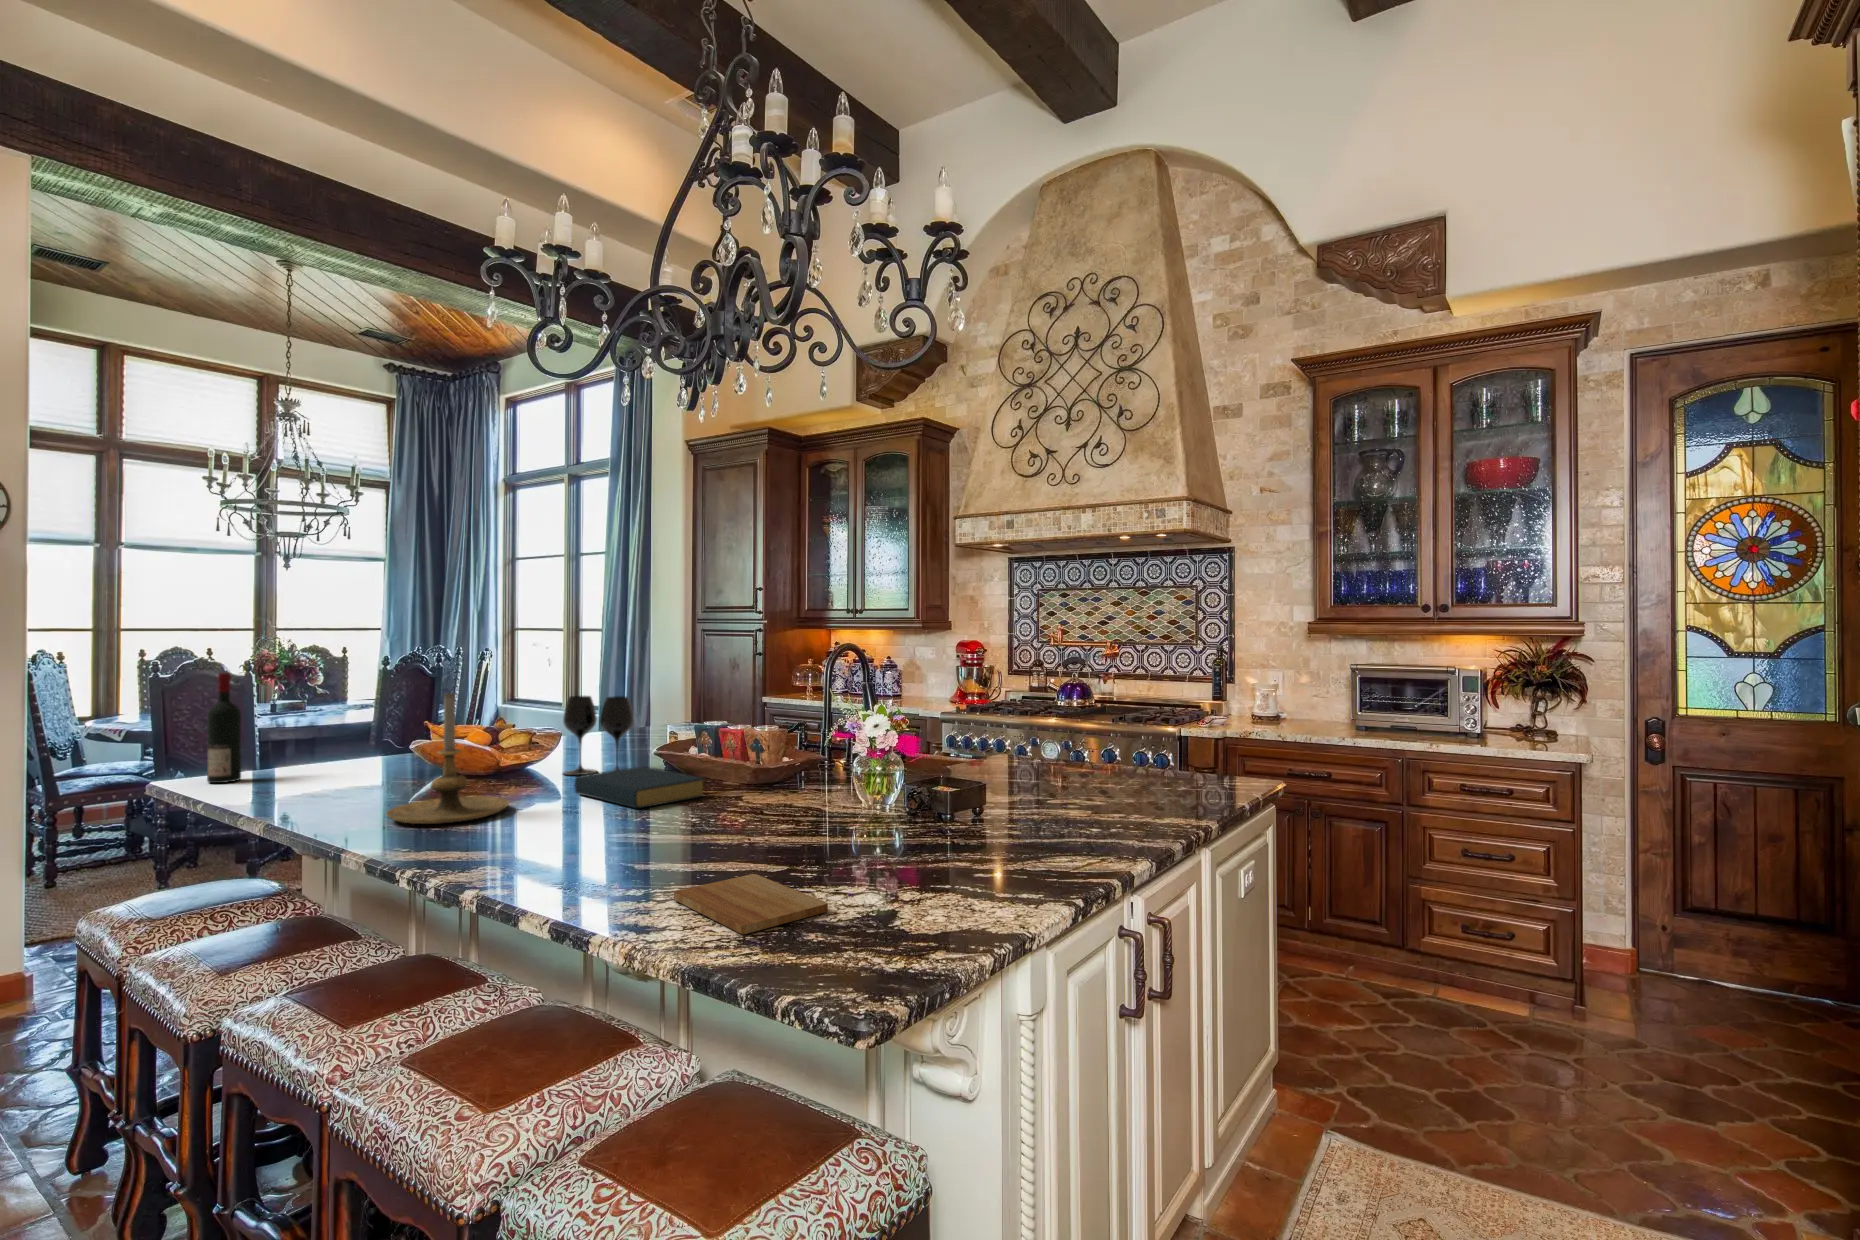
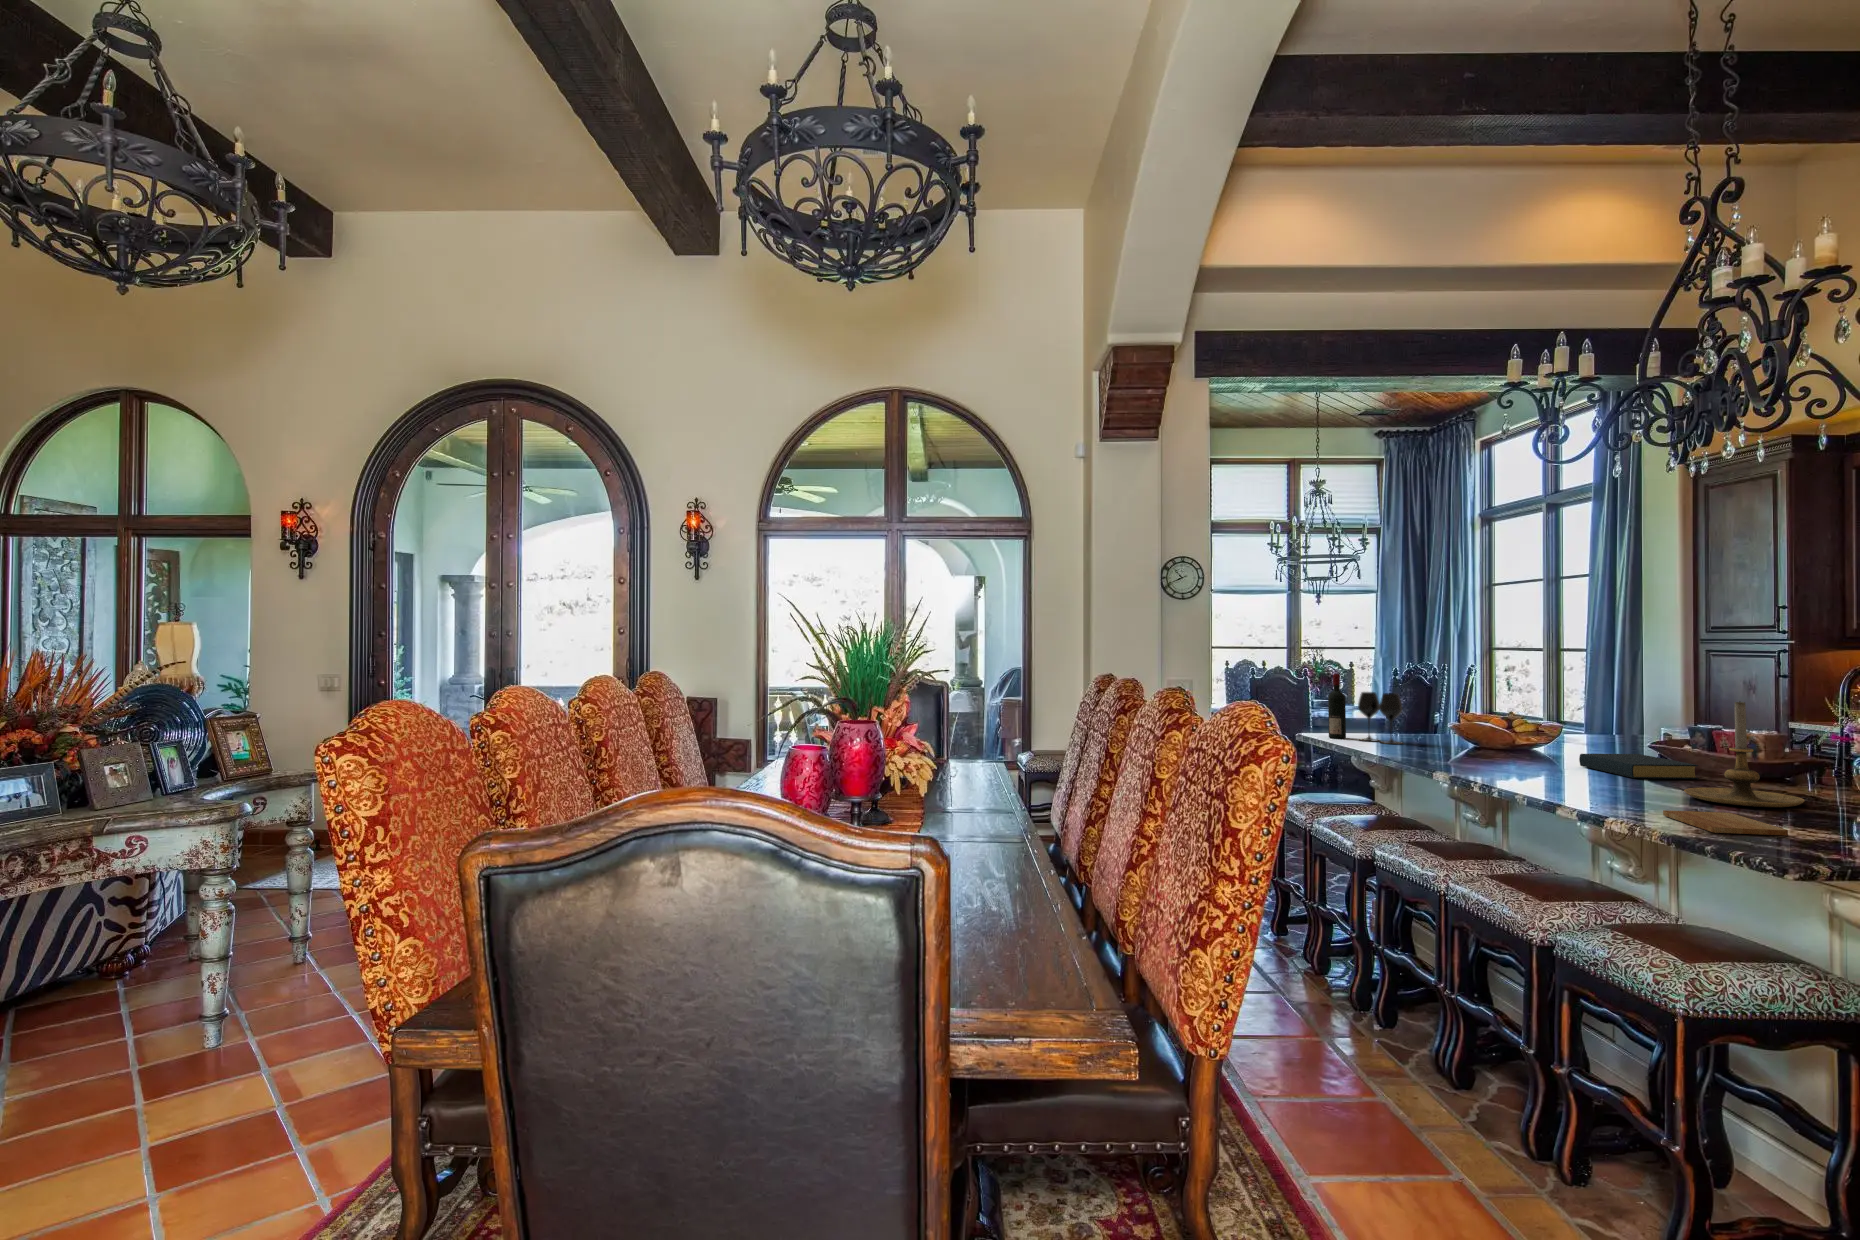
candle holder: present [386,693,510,824] -> present [1684,702,1805,807]
wine glass: present [563,696,634,775] -> present [1358,692,1402,744]

